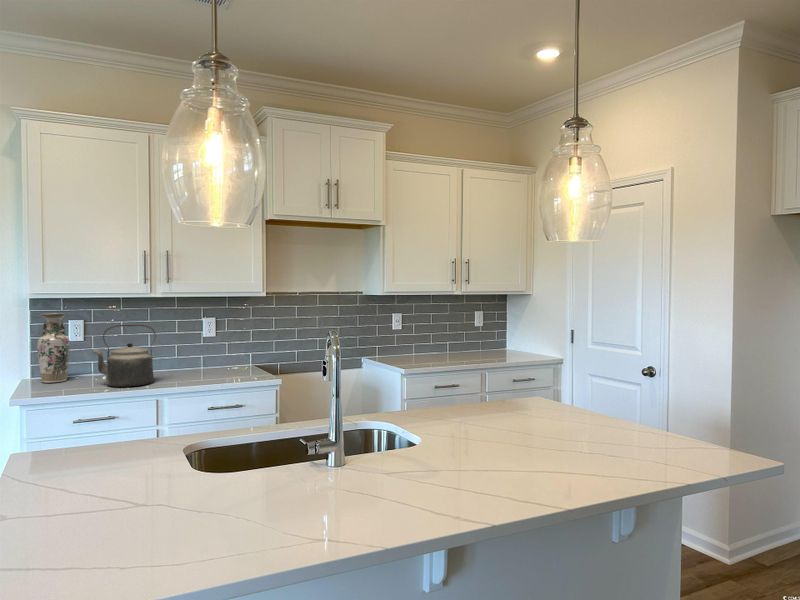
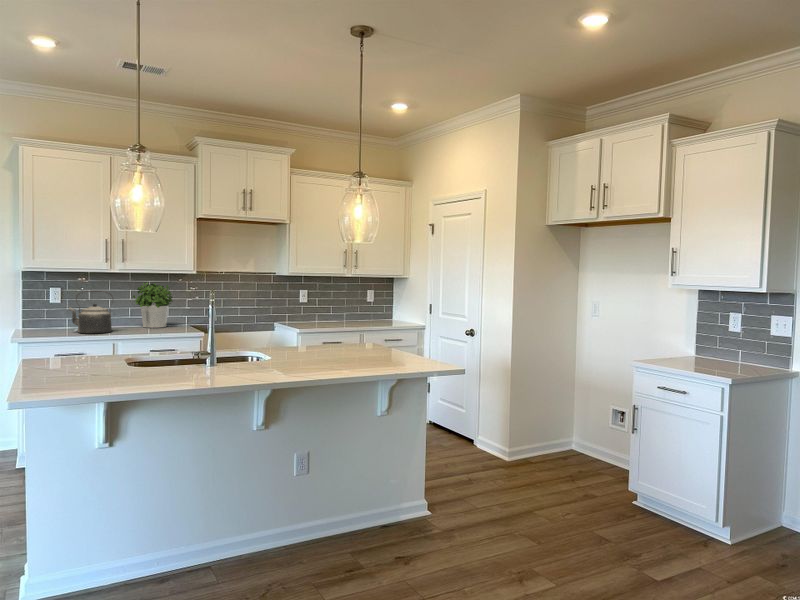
potted plant: none [180,310,235,373] -> present [133,283,172,328]
vase: present [37,313,70,383] -> none [29,282,52,330]

